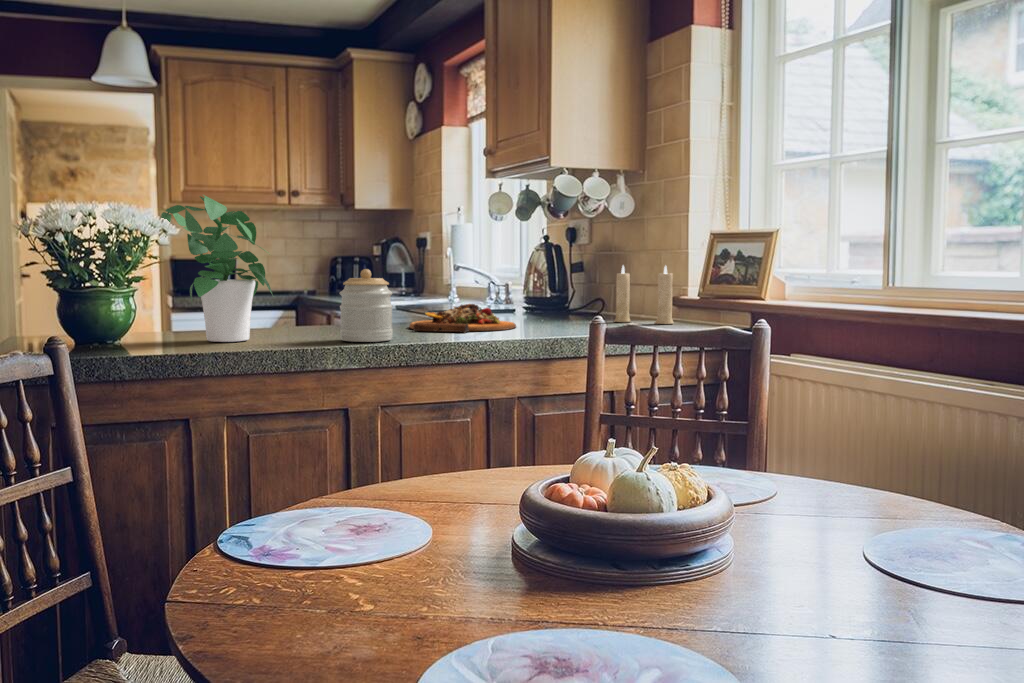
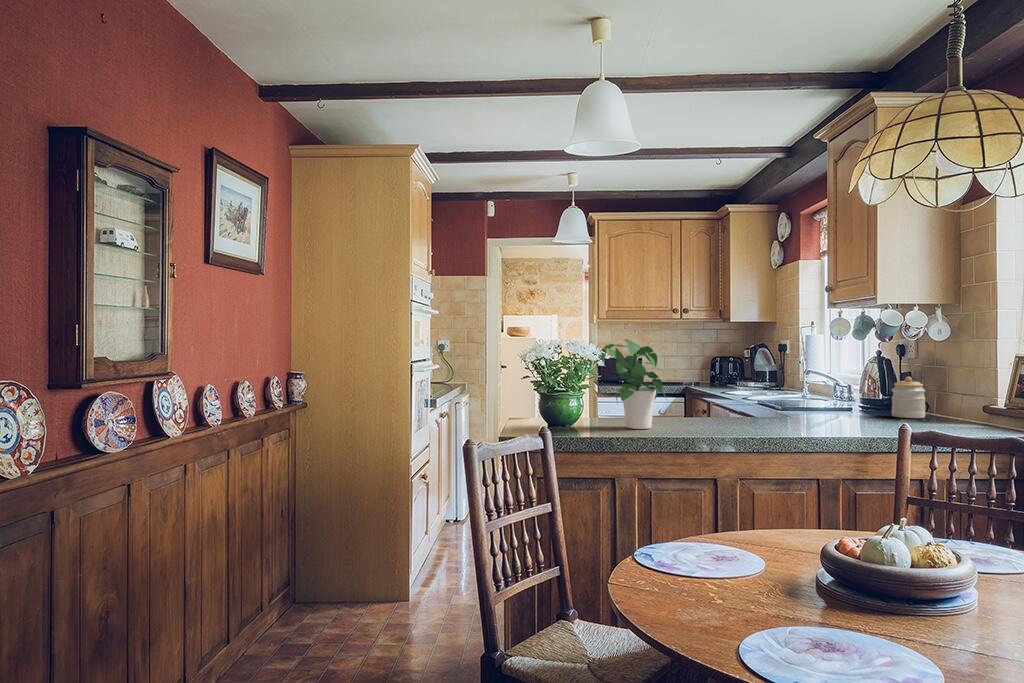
candle: present [614,266,673,324] -> none [933,378,989,428]
jar: present [340,269,393,342] -> present [892,377,926,418]
cutting board: present [409,304,516,332] -> none [761,406,846,429]

